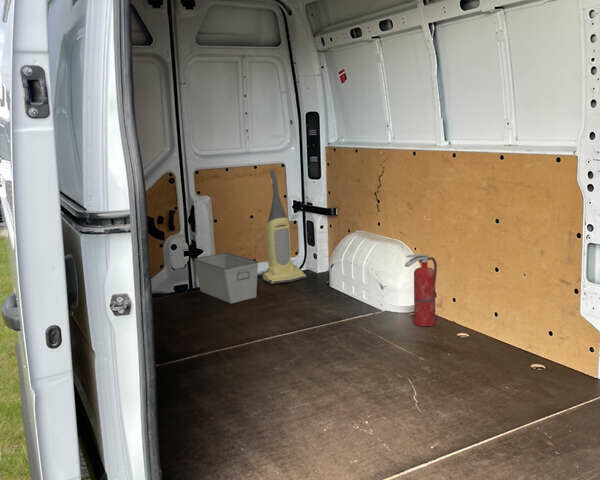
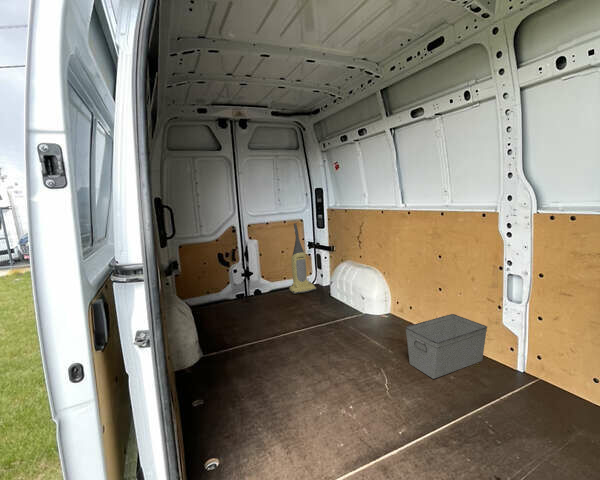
storage bin: present [194,253,258,303] -> present [406,314,487,379]
fire extinguisher: present [405,254,437,326] -> none [378,278,400,326]

